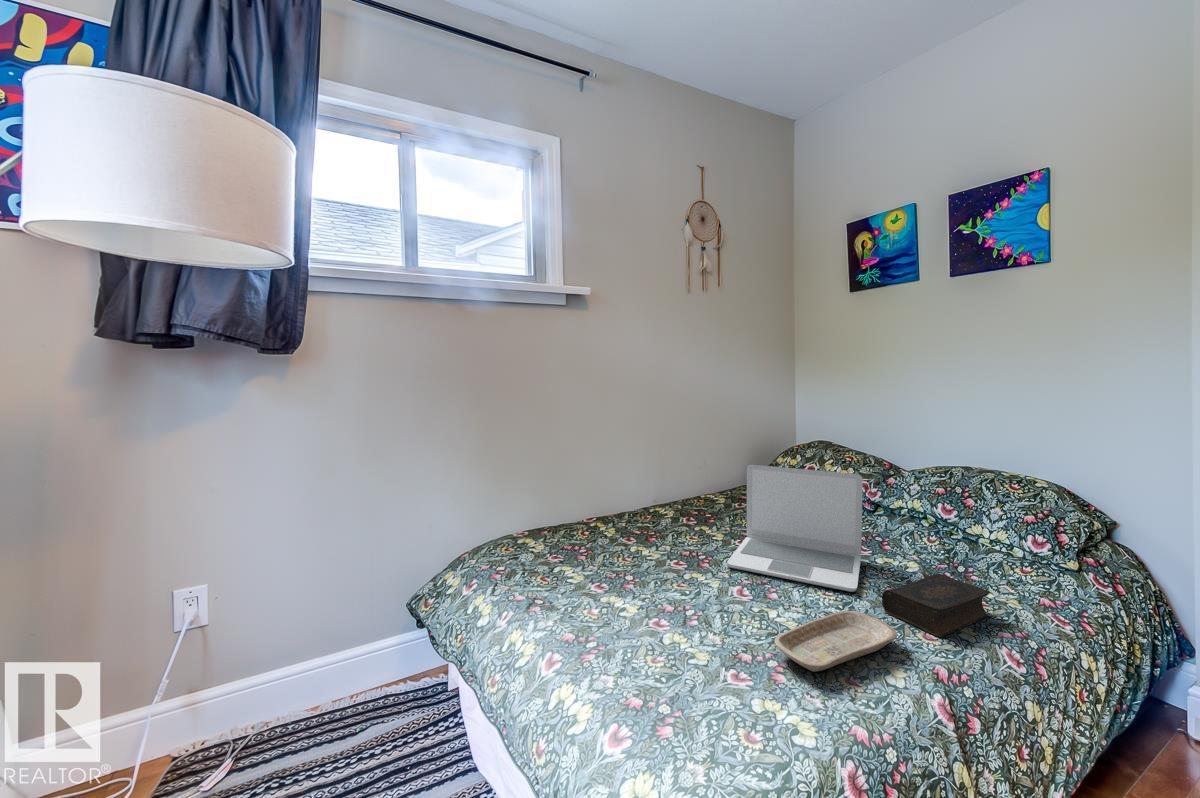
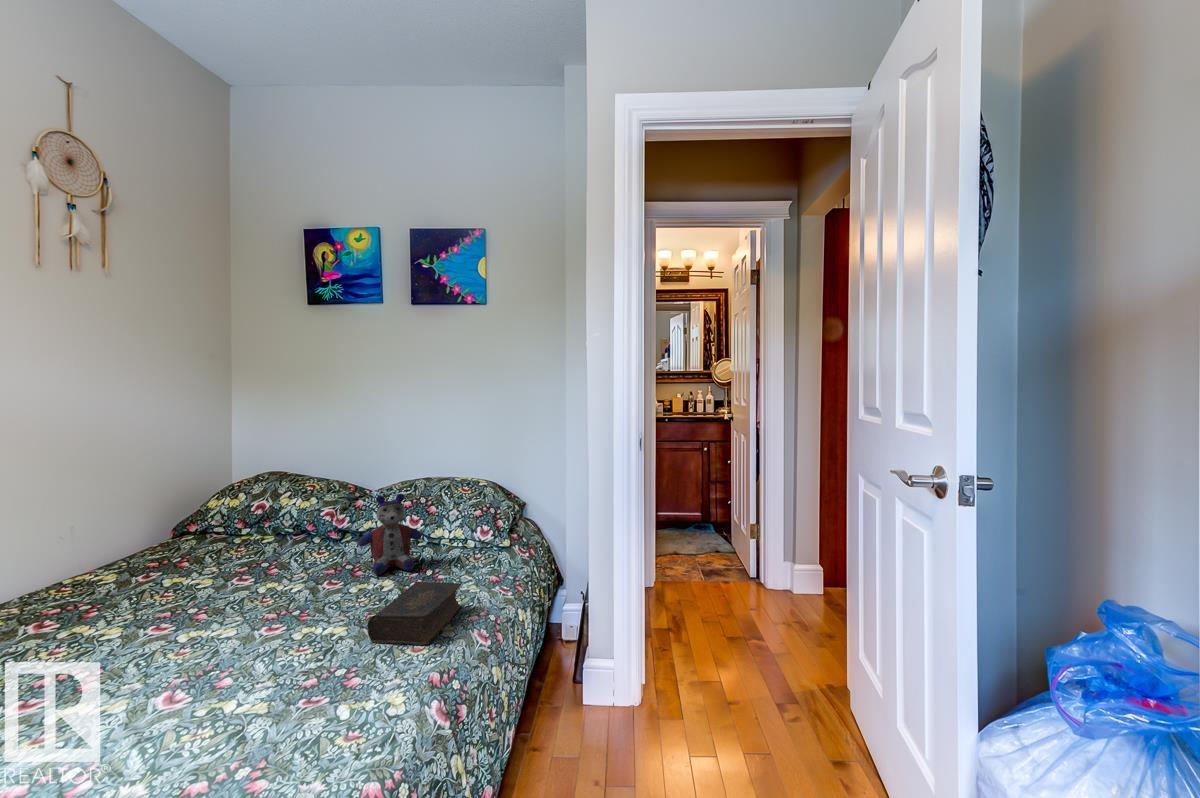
laptop: present [727,465,863,592] -> none [137,494,338,670]
stuffed bear: none [887,481,953,559] -> present [359,494,421,575]
tray: present [774,611,898,672] -> none [240,651,391,753]

